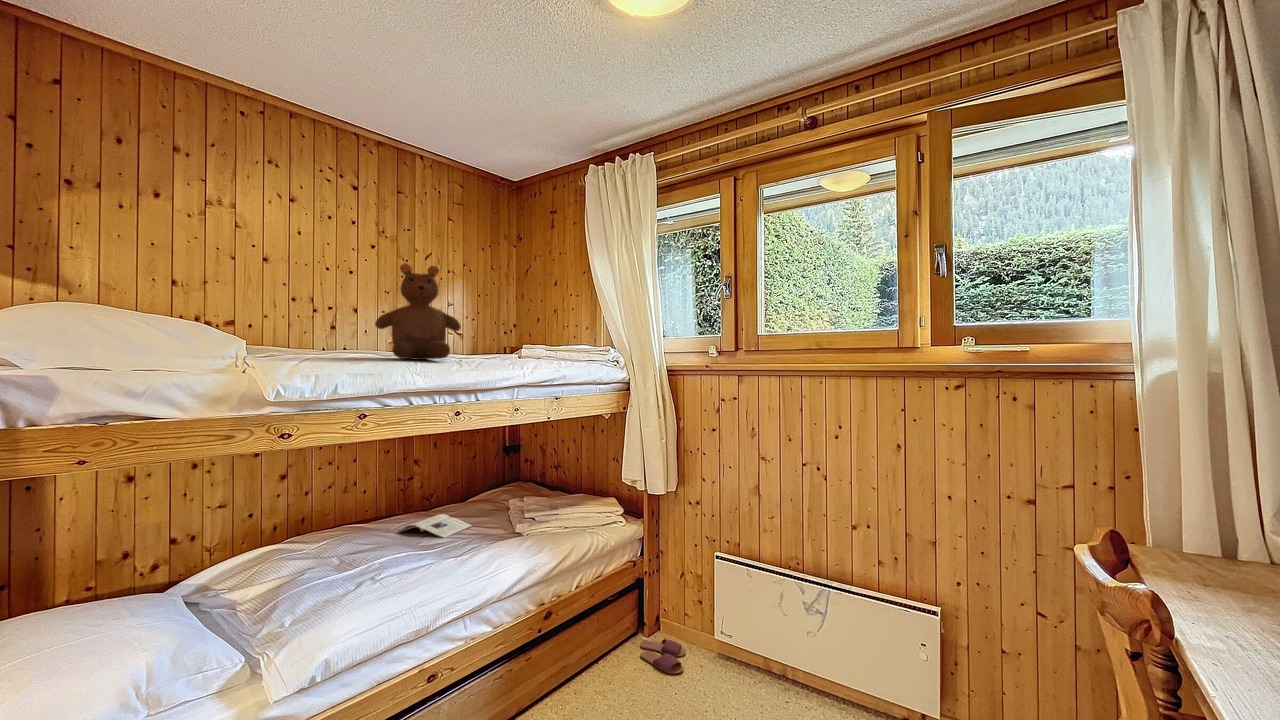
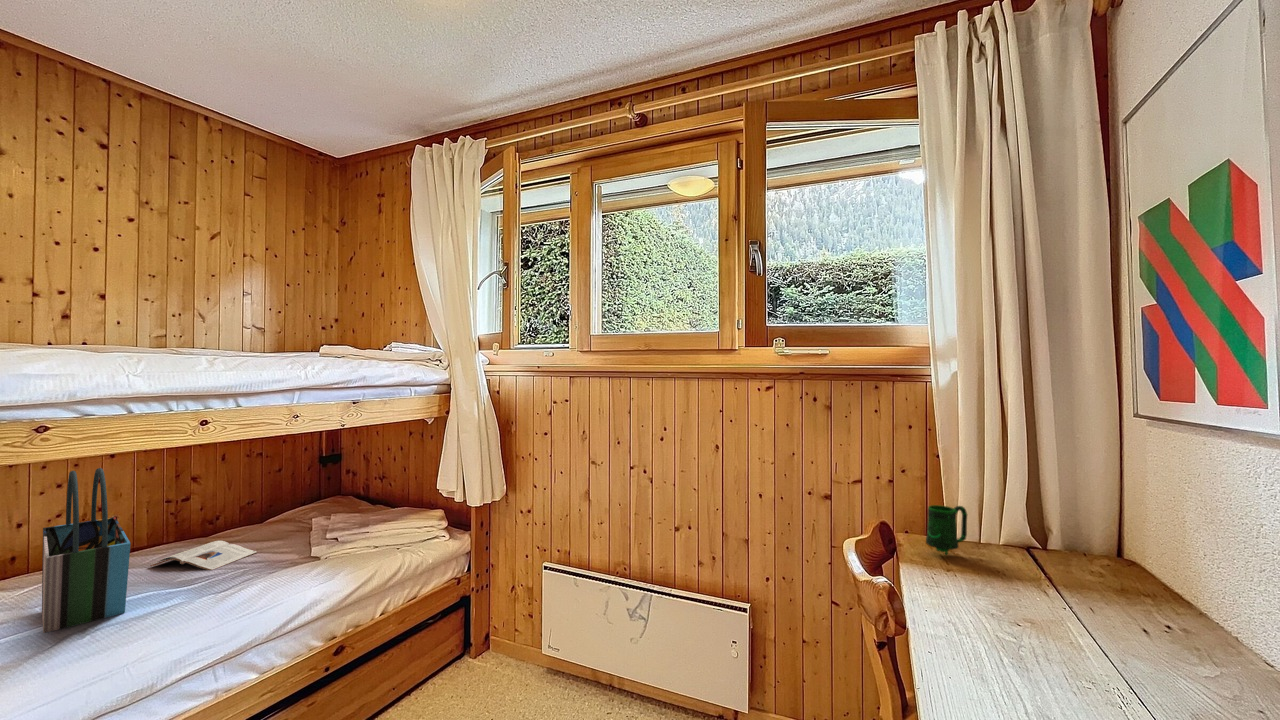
teddy bear: present [375,263,461,360] -> none [76,236,211,356]
tote bag: none [336,449,403,576] -> present [42,468,131,633]
mug: none [1169,515,1224,574] -> present [926,505,967,554]
slippers: present [640,639,686,674] -> none [460,659,512,697]

